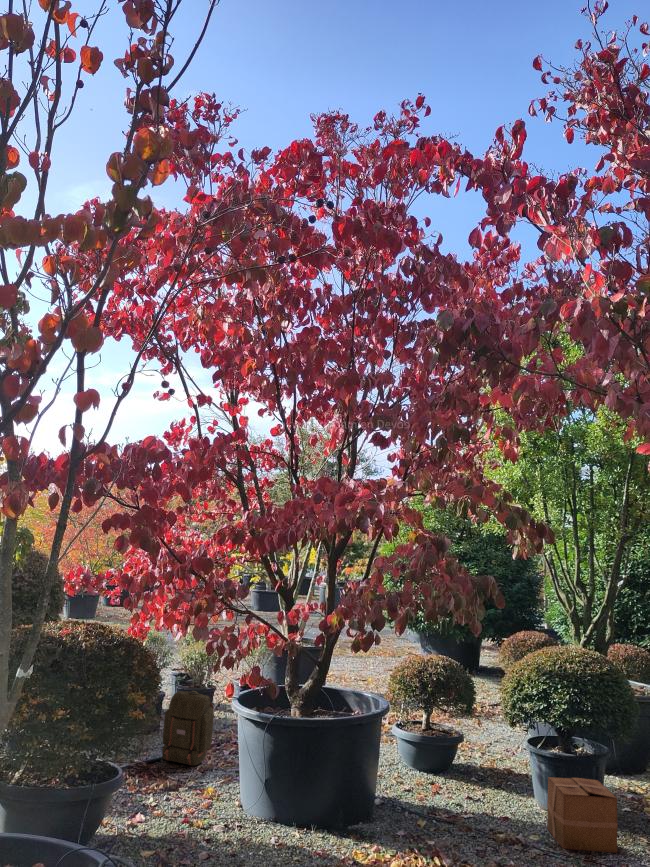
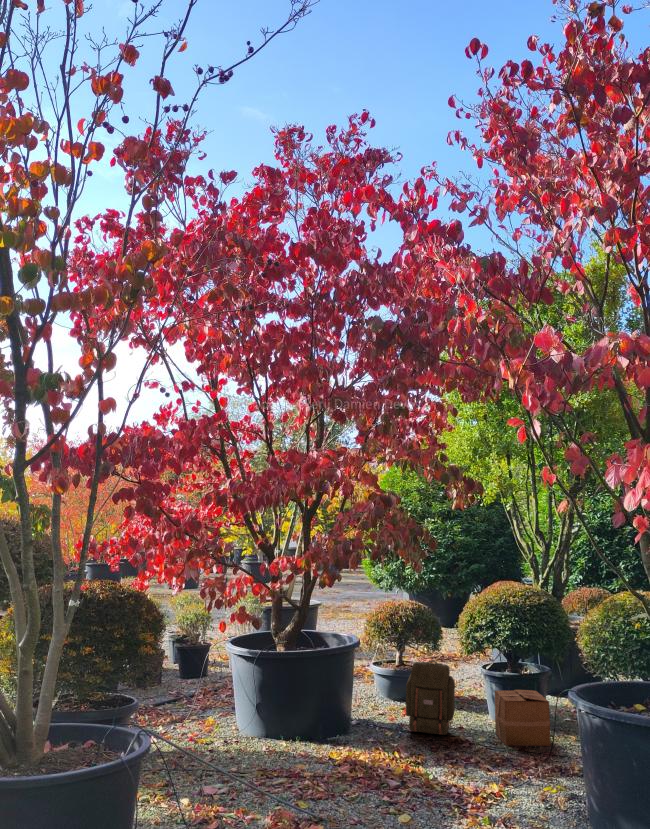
backpack: present [162,691,214,765] -> present [406,661,455,735]

